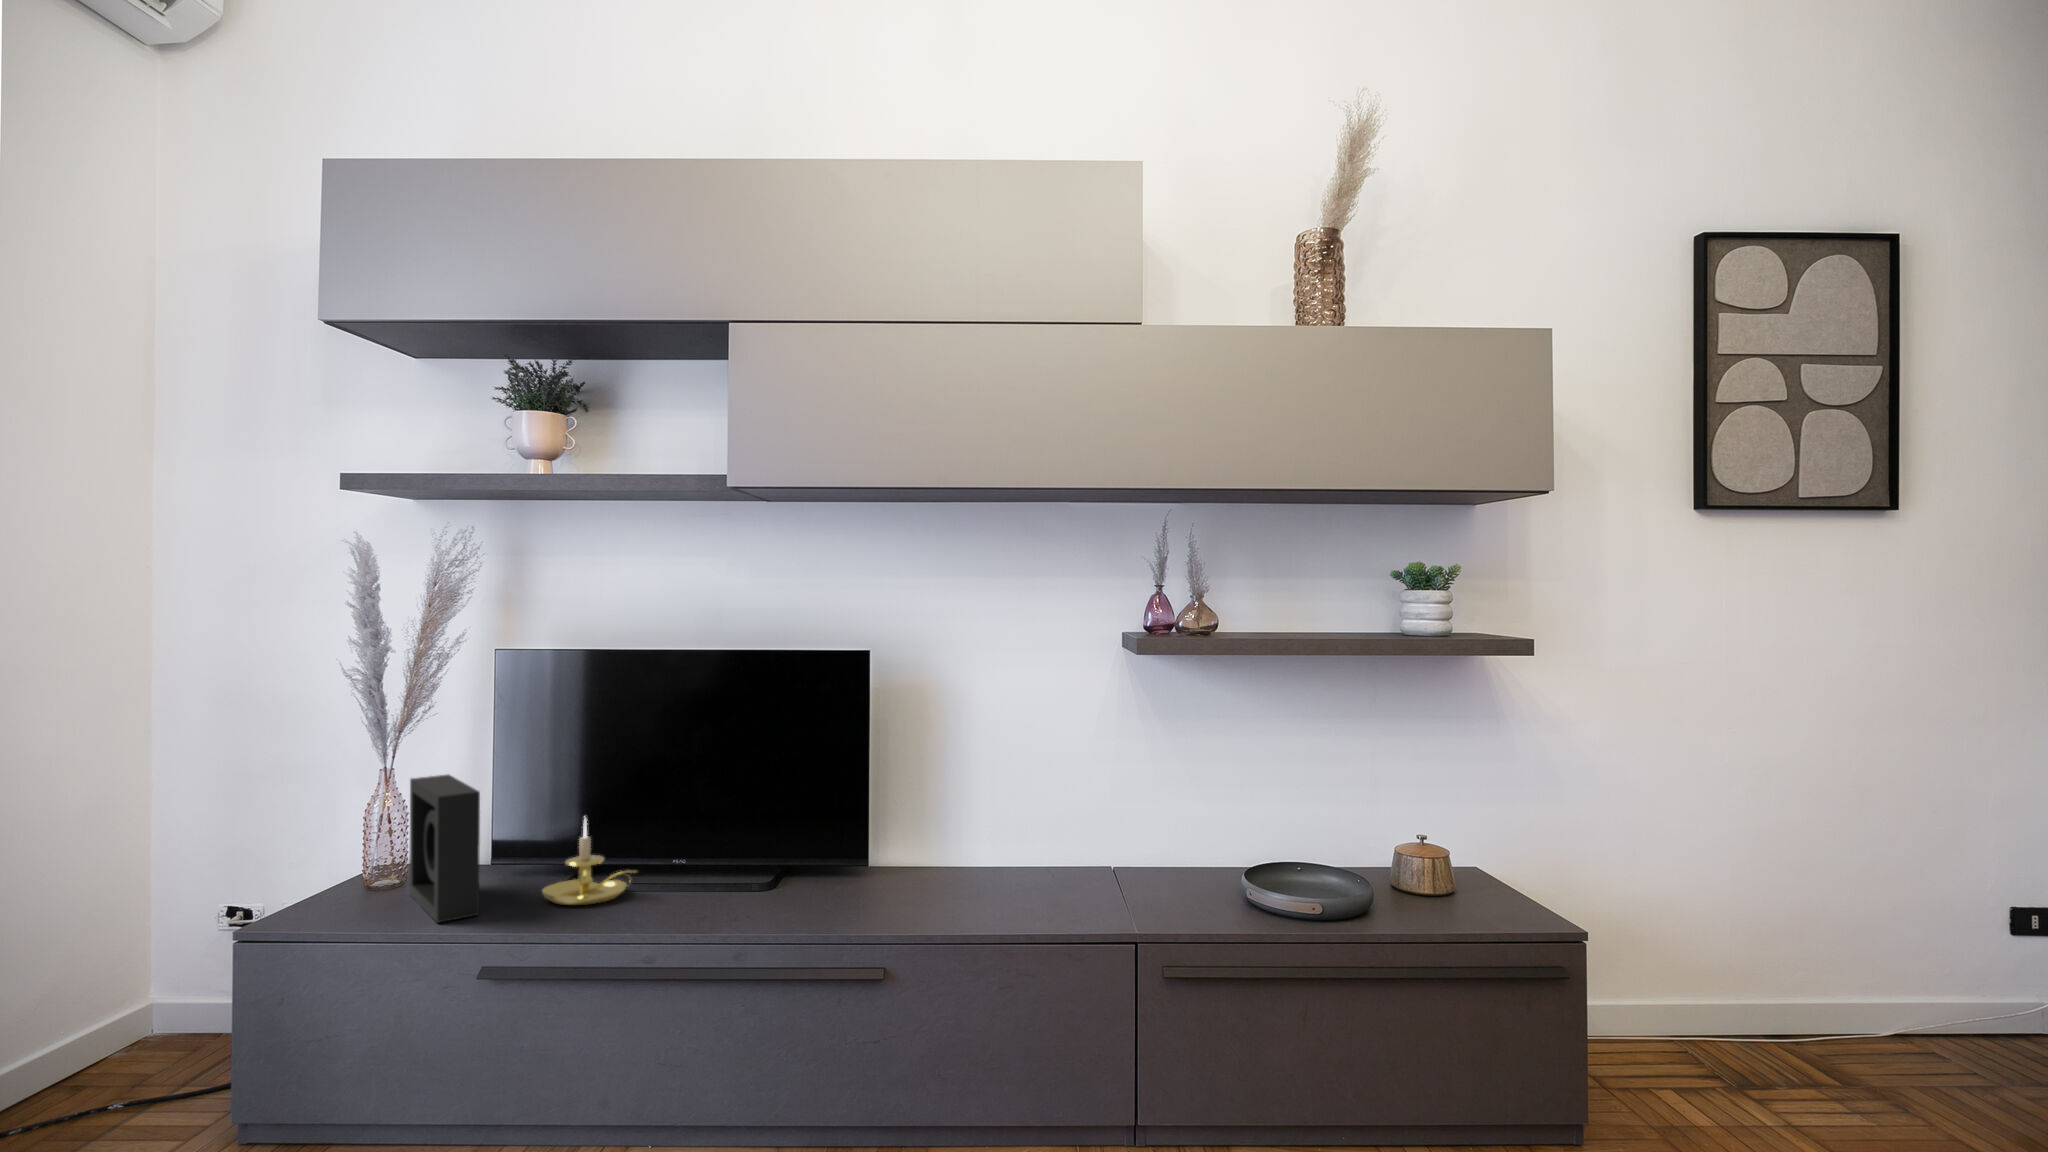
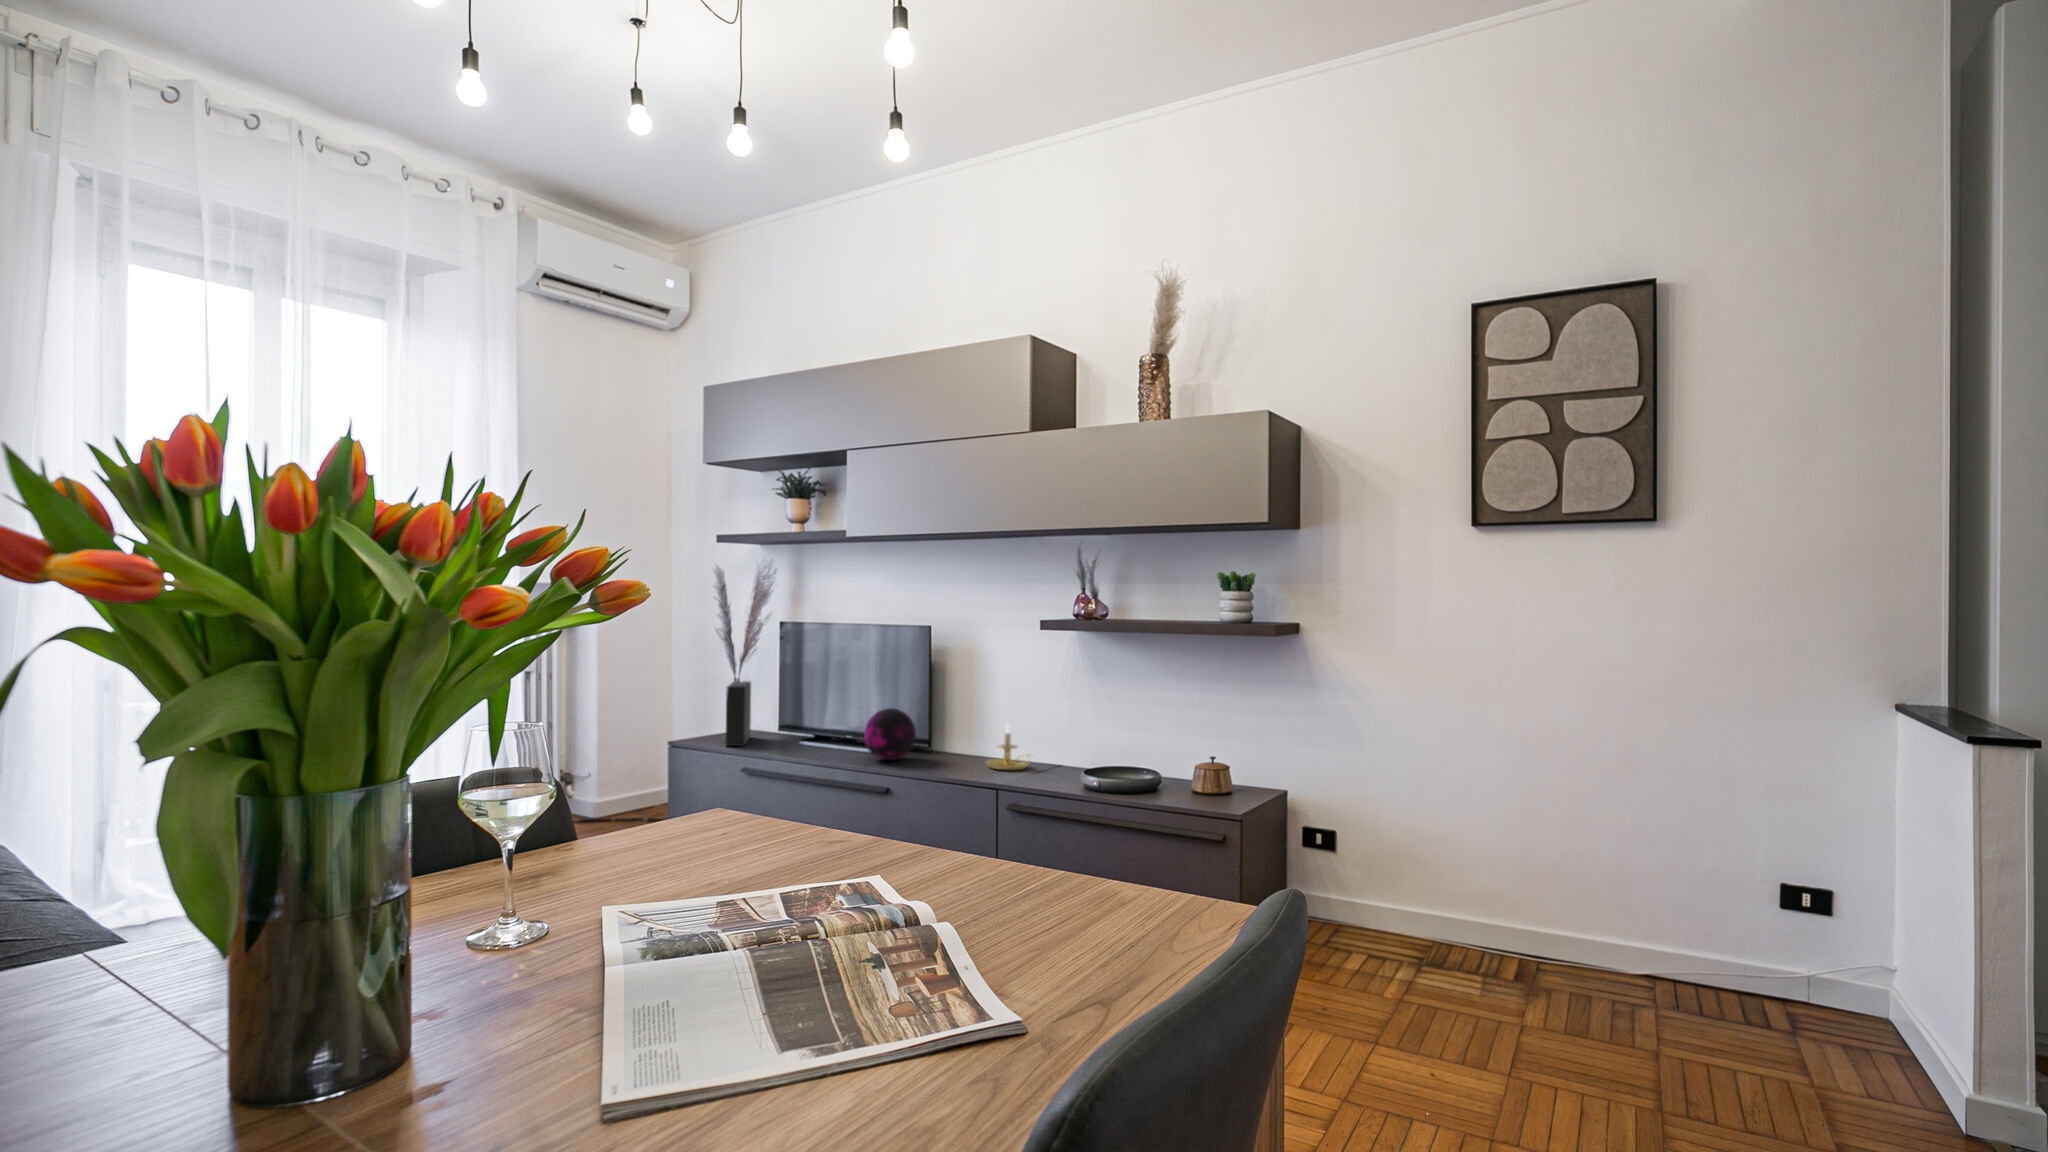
decorative orb: none [793,809,889,906] -> present [864,708,916,760]
candle holder: present [543,818,634,905] -> present [986,725,1030,770]

